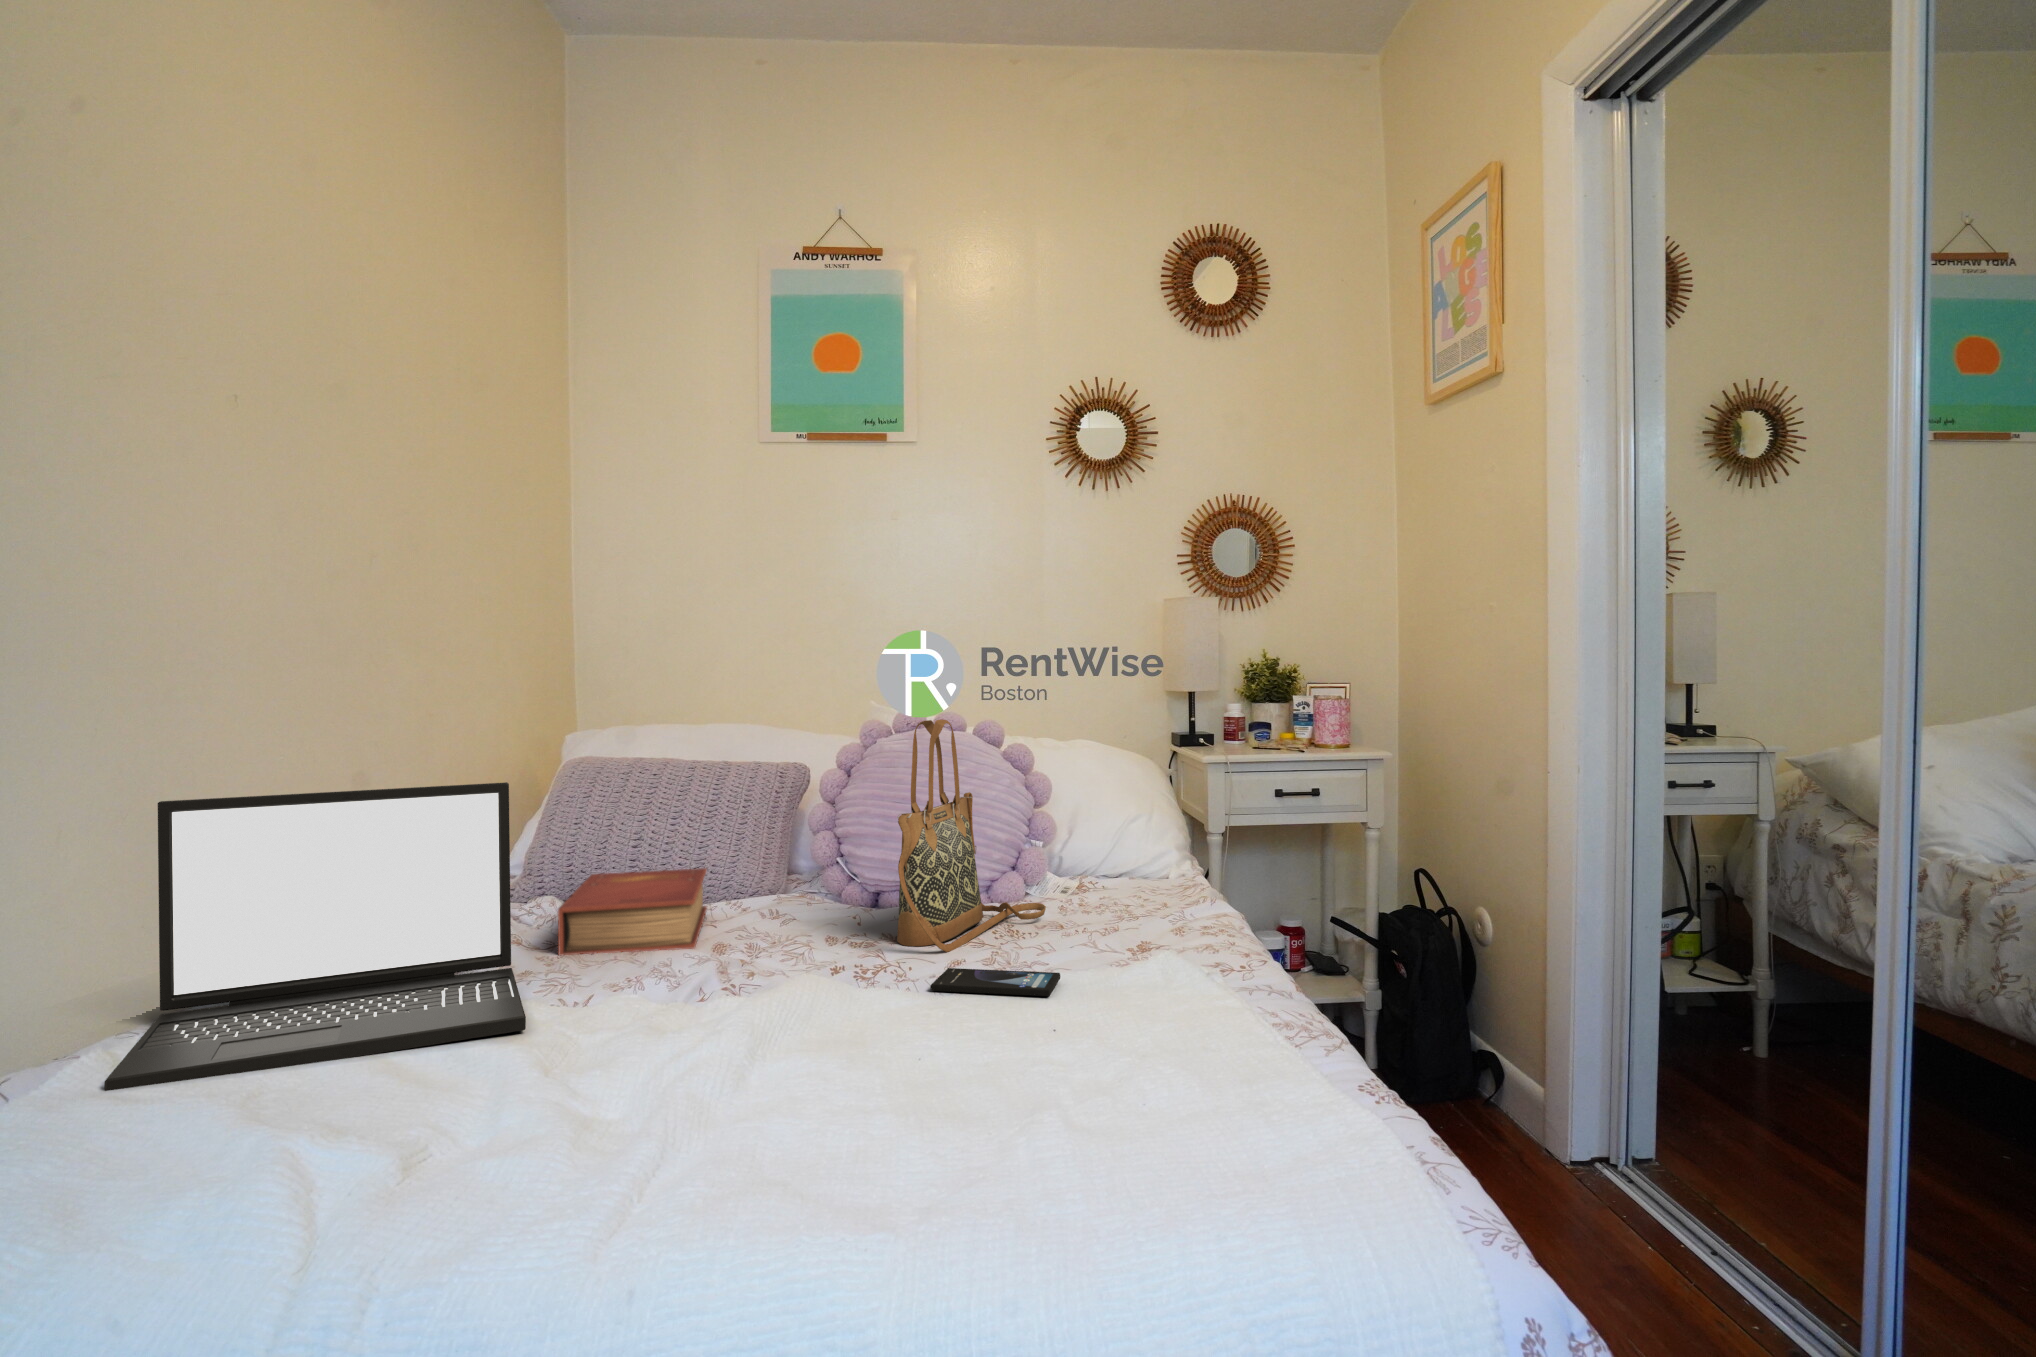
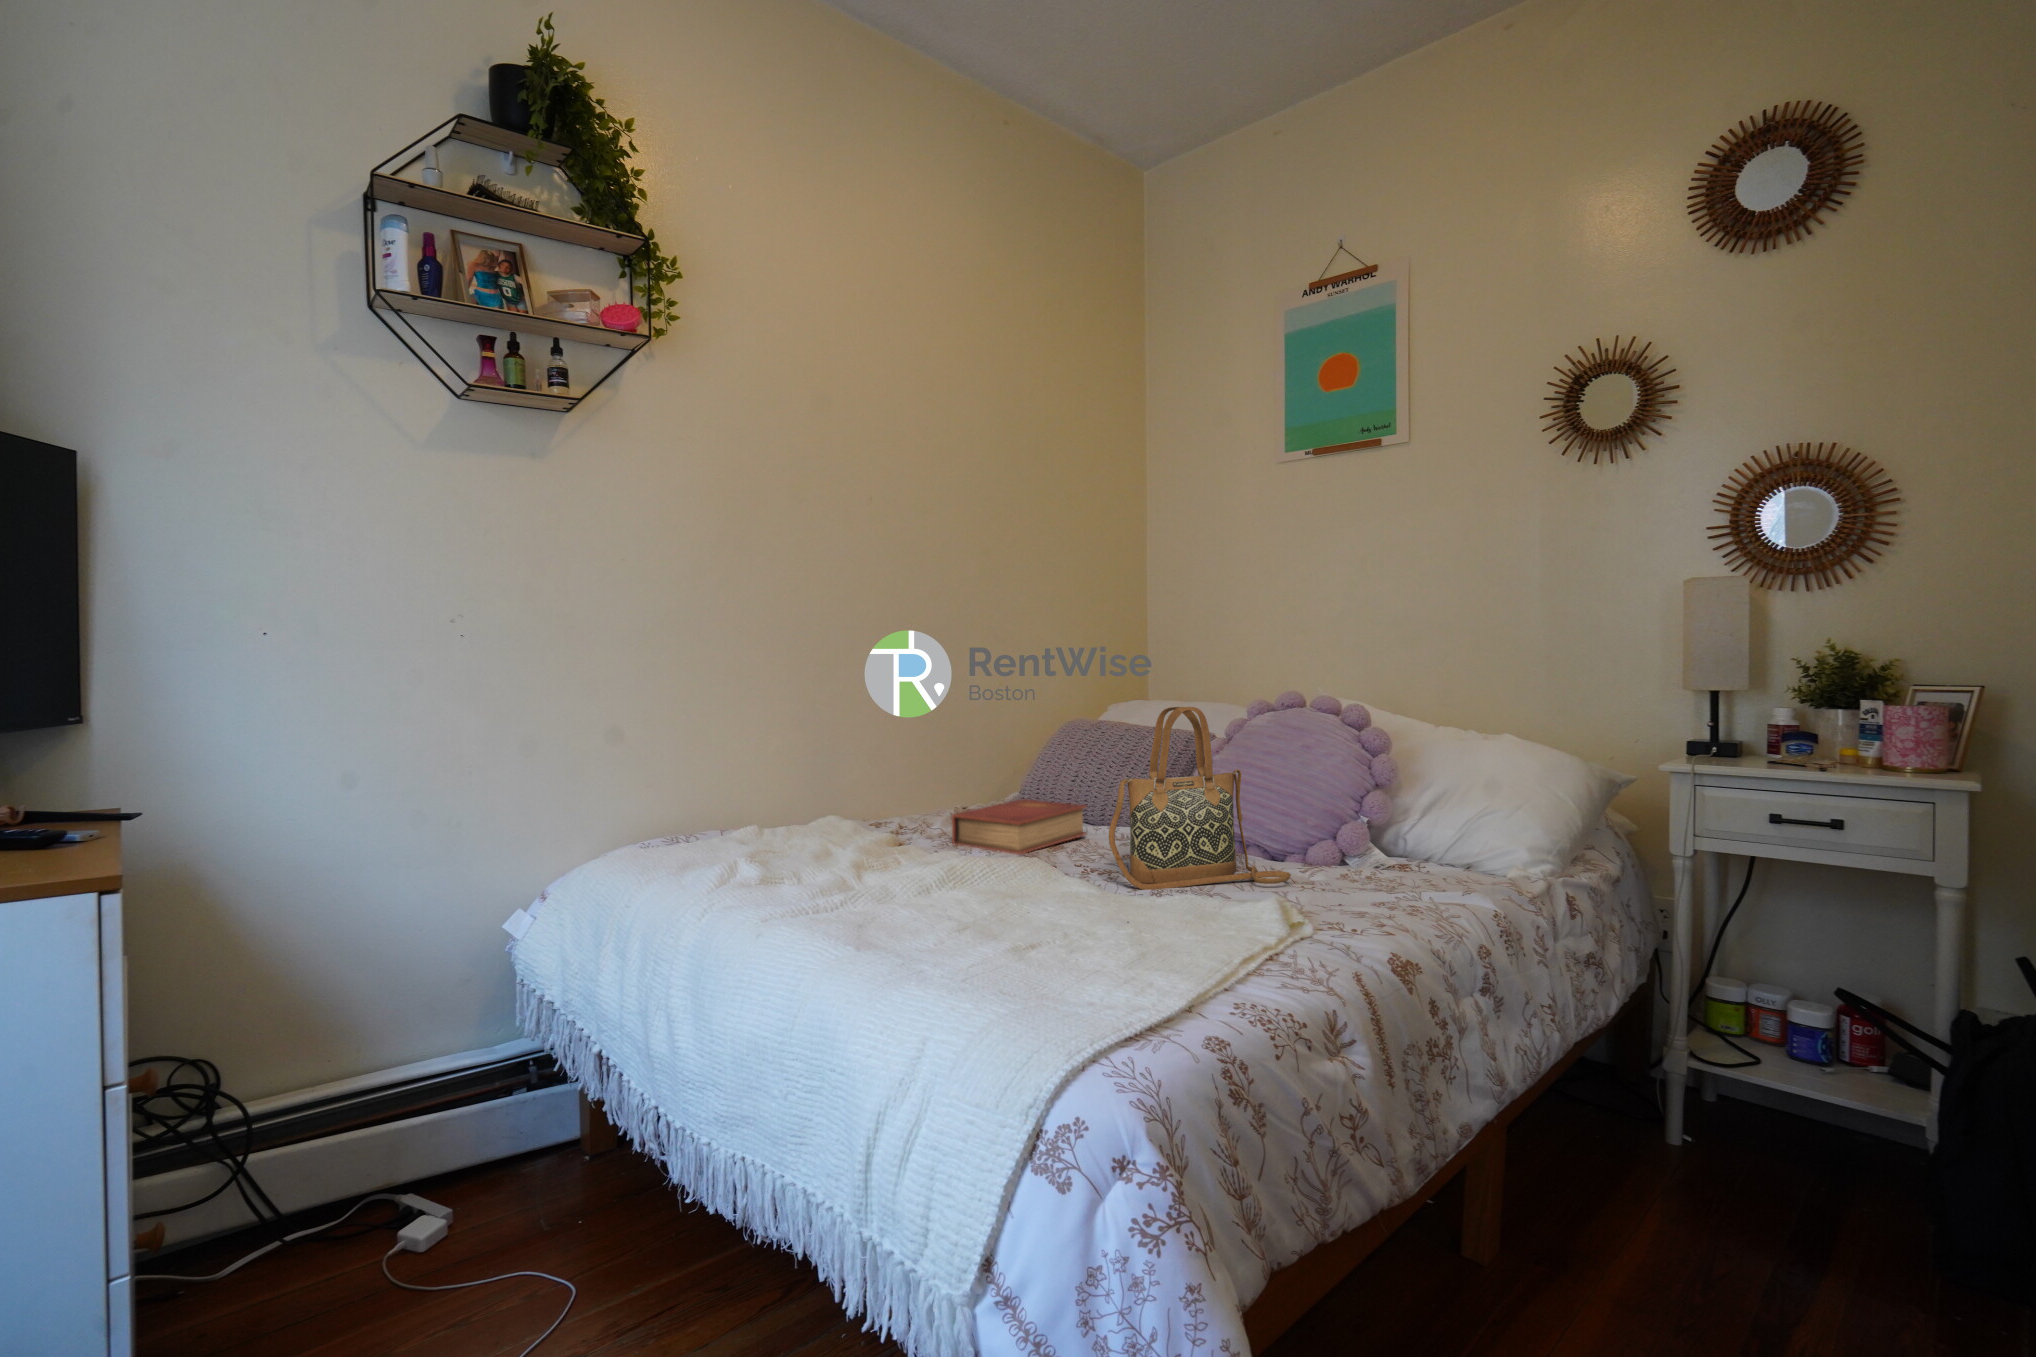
laptop: present [105,782,526,1091] -> none [685,729,891,871]
smartphone: present [931,968,1060,996] -> none [1053,895,1143,926]

